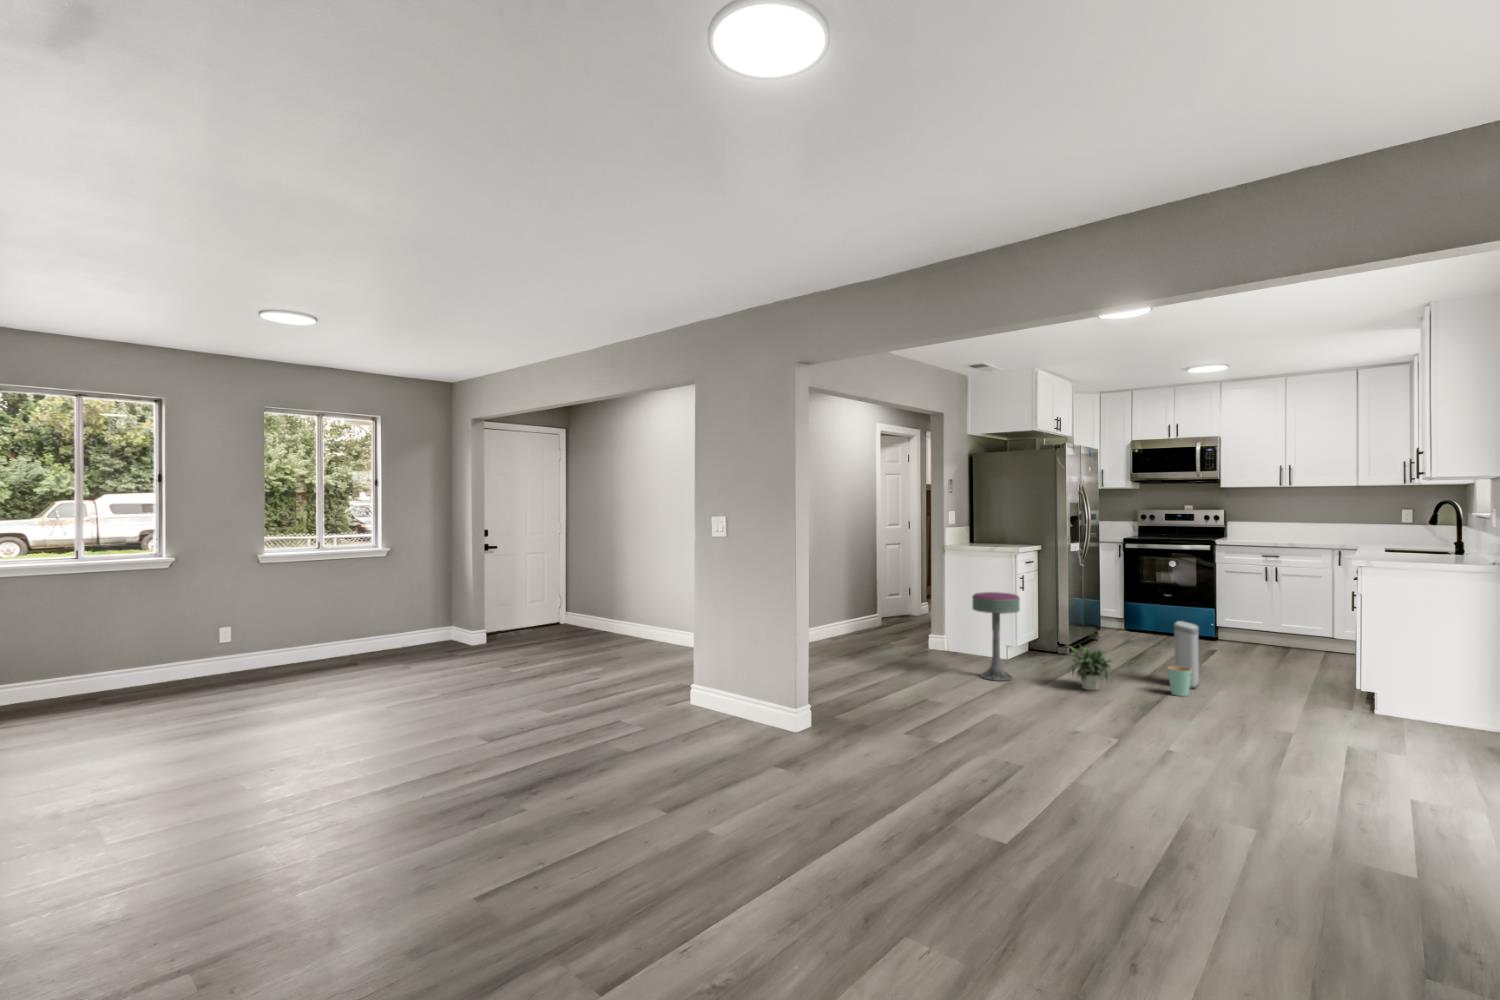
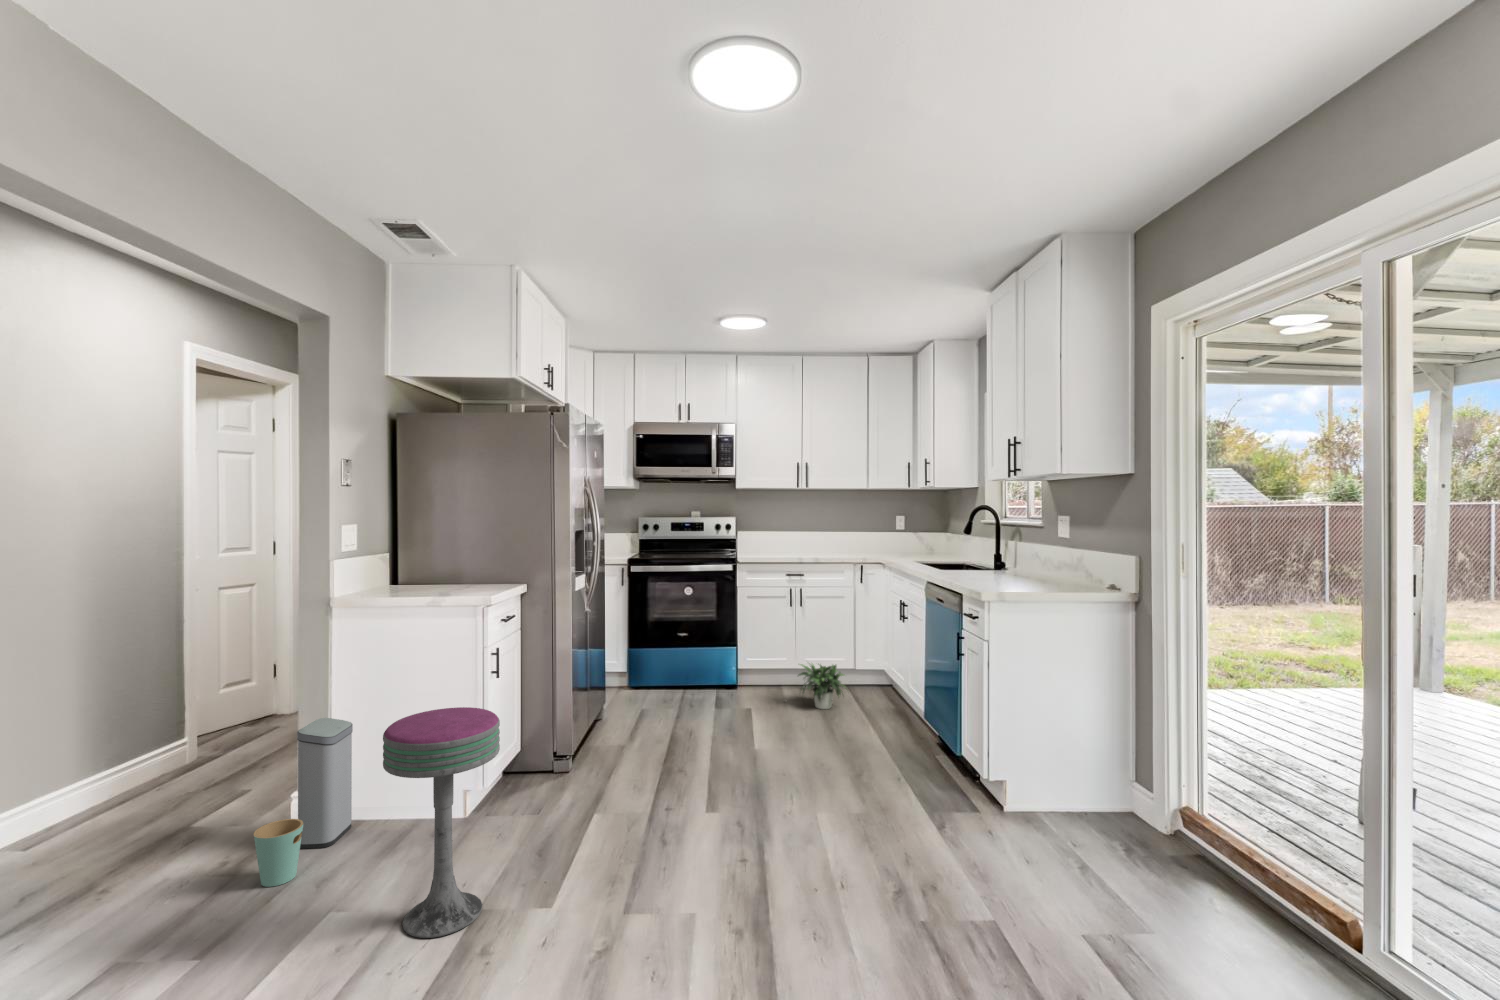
trash can: present [1168,621,1199,696] -> present [254,718,353,887]
potted plant: present [1067,646,1114,690] -> present [798,664,846,709]

